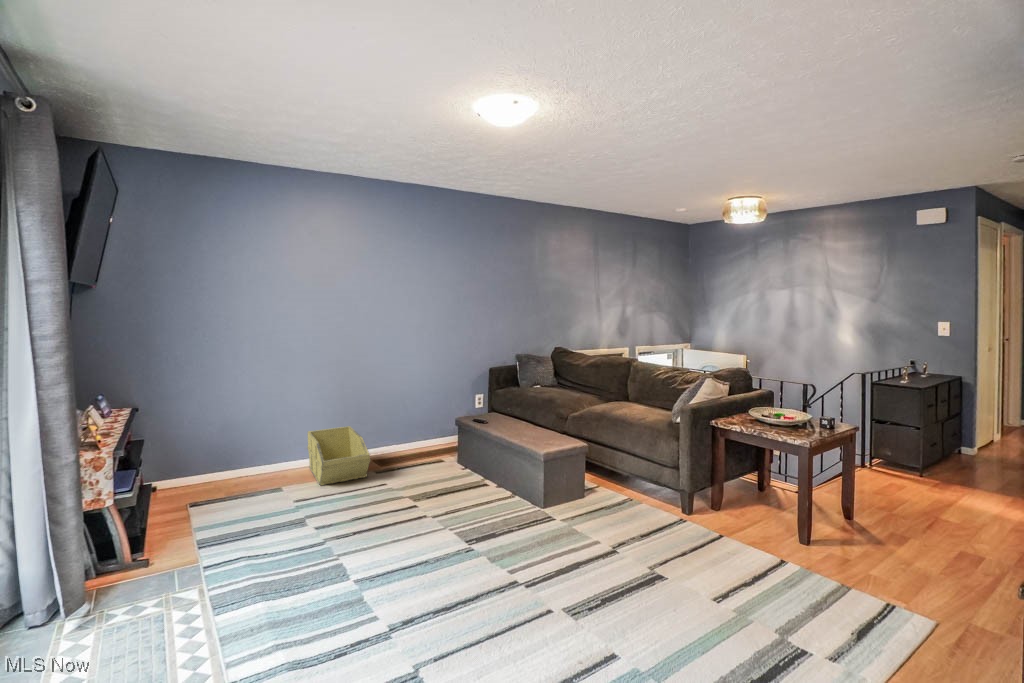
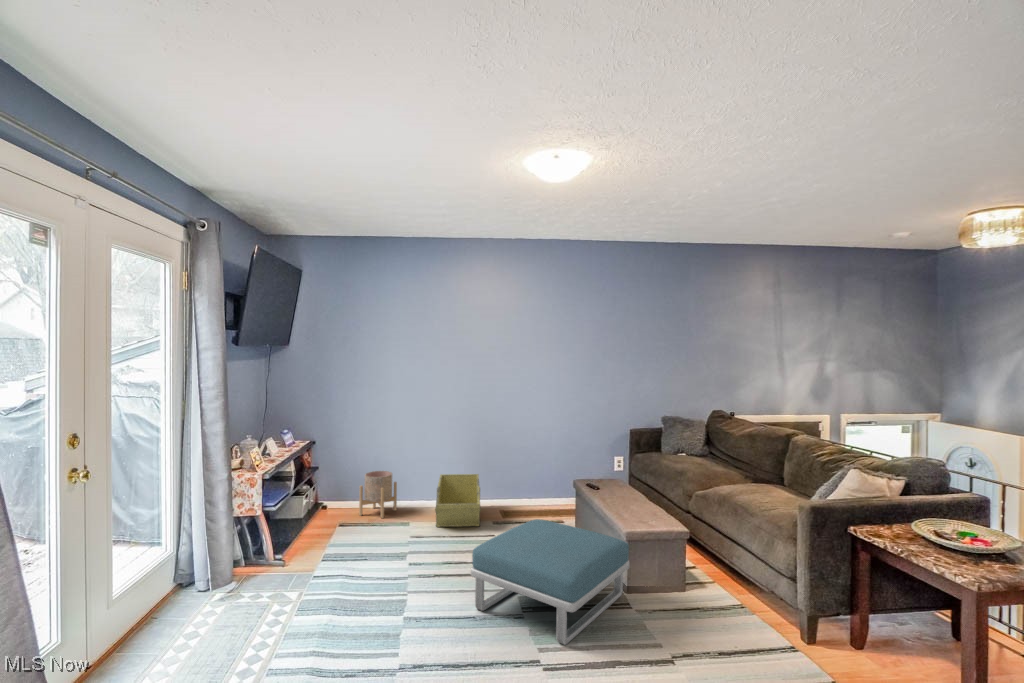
planter: none [213,435,259,490] -> present [359,471,397,518]
footstool: none [416,457,549,562] -> present [471,519,629,645]

